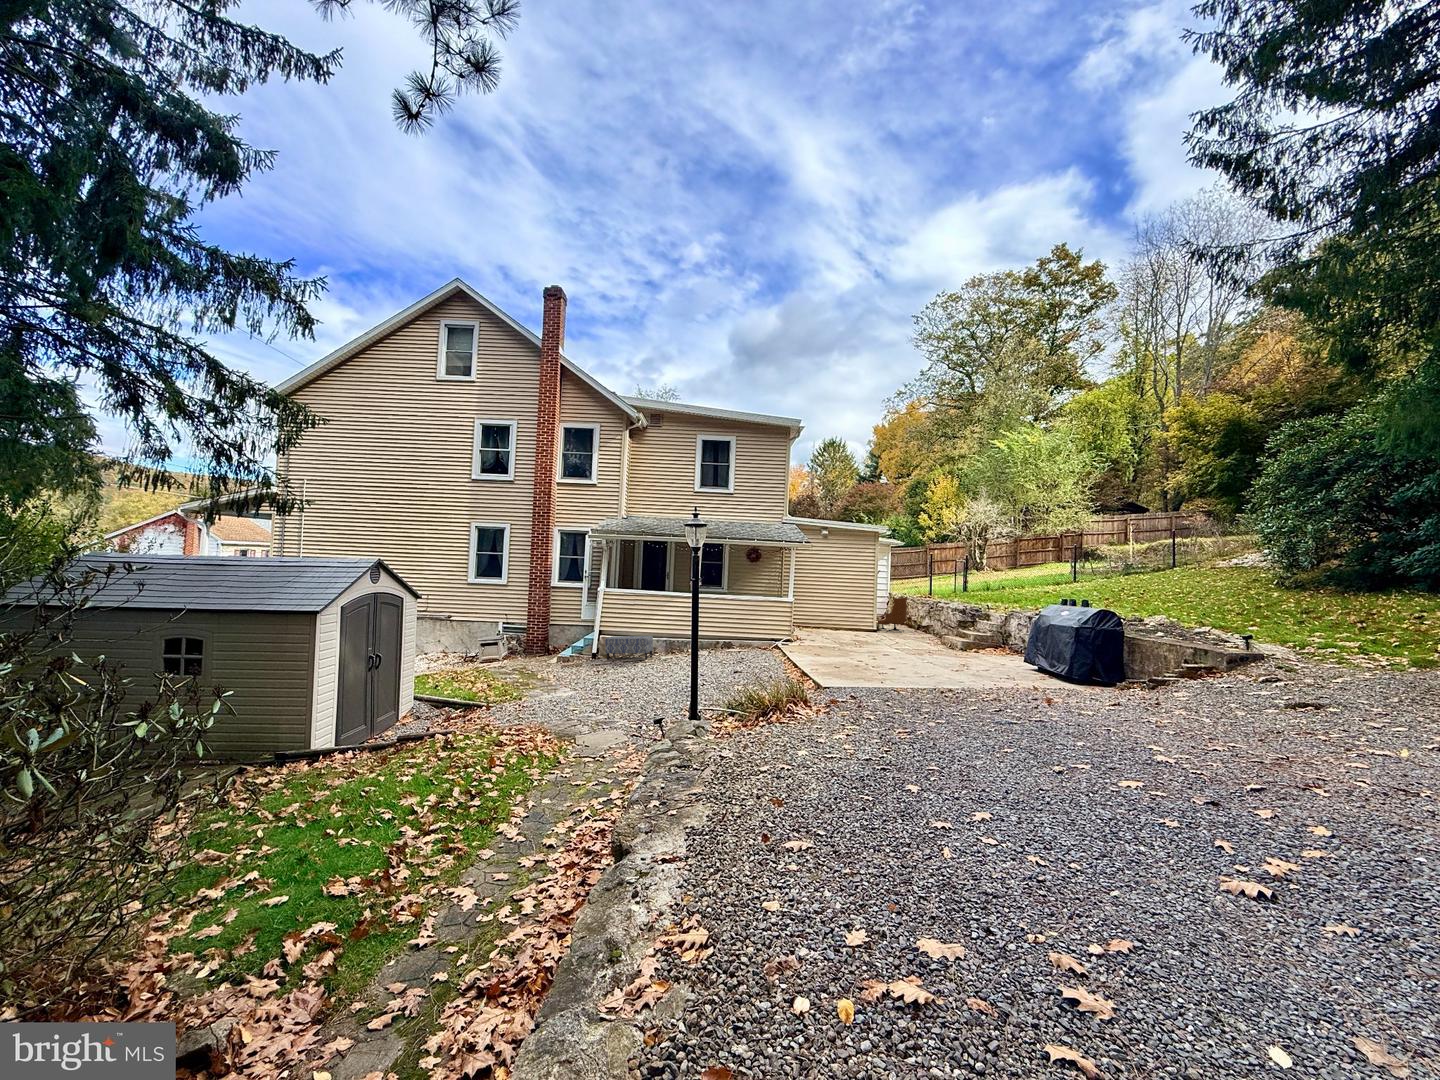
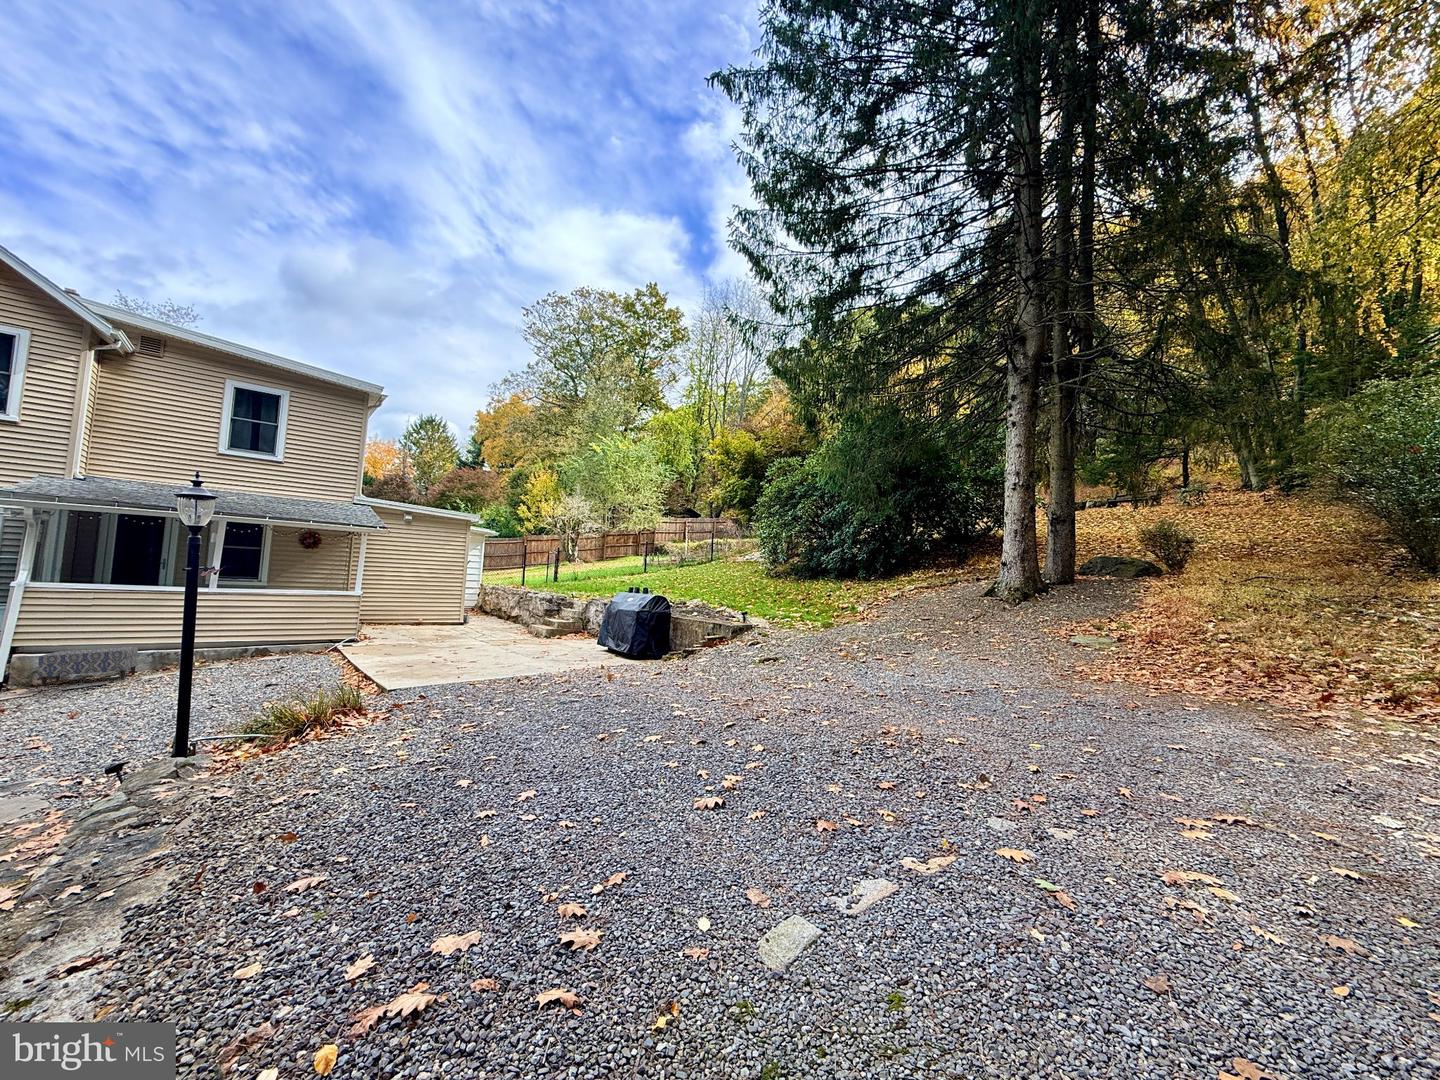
lounge chair: present [878,598,907,633] -> none [463,588,497,623]

